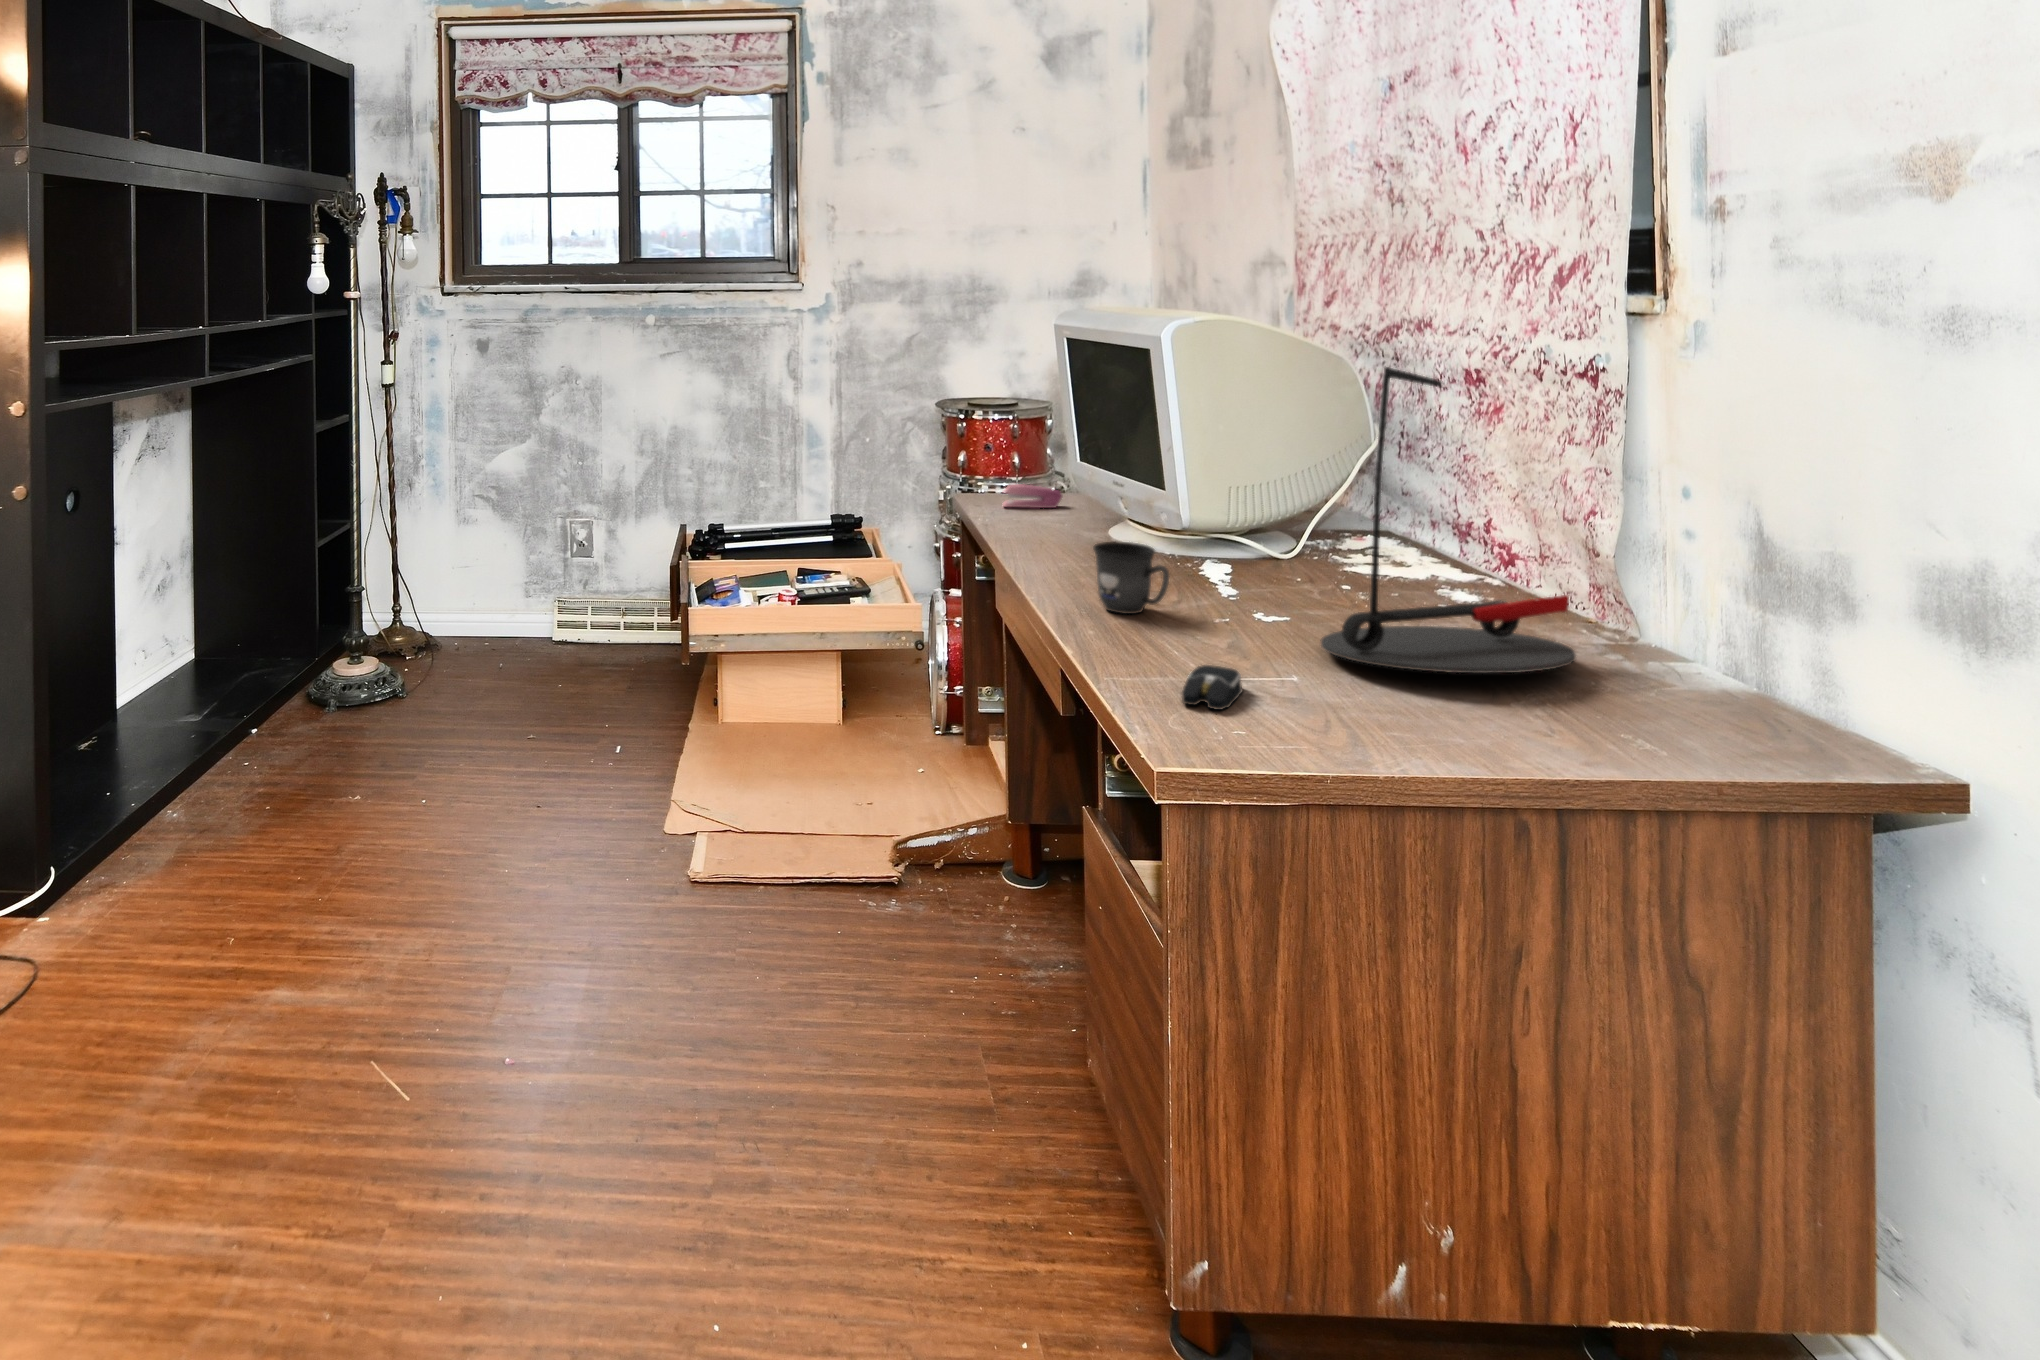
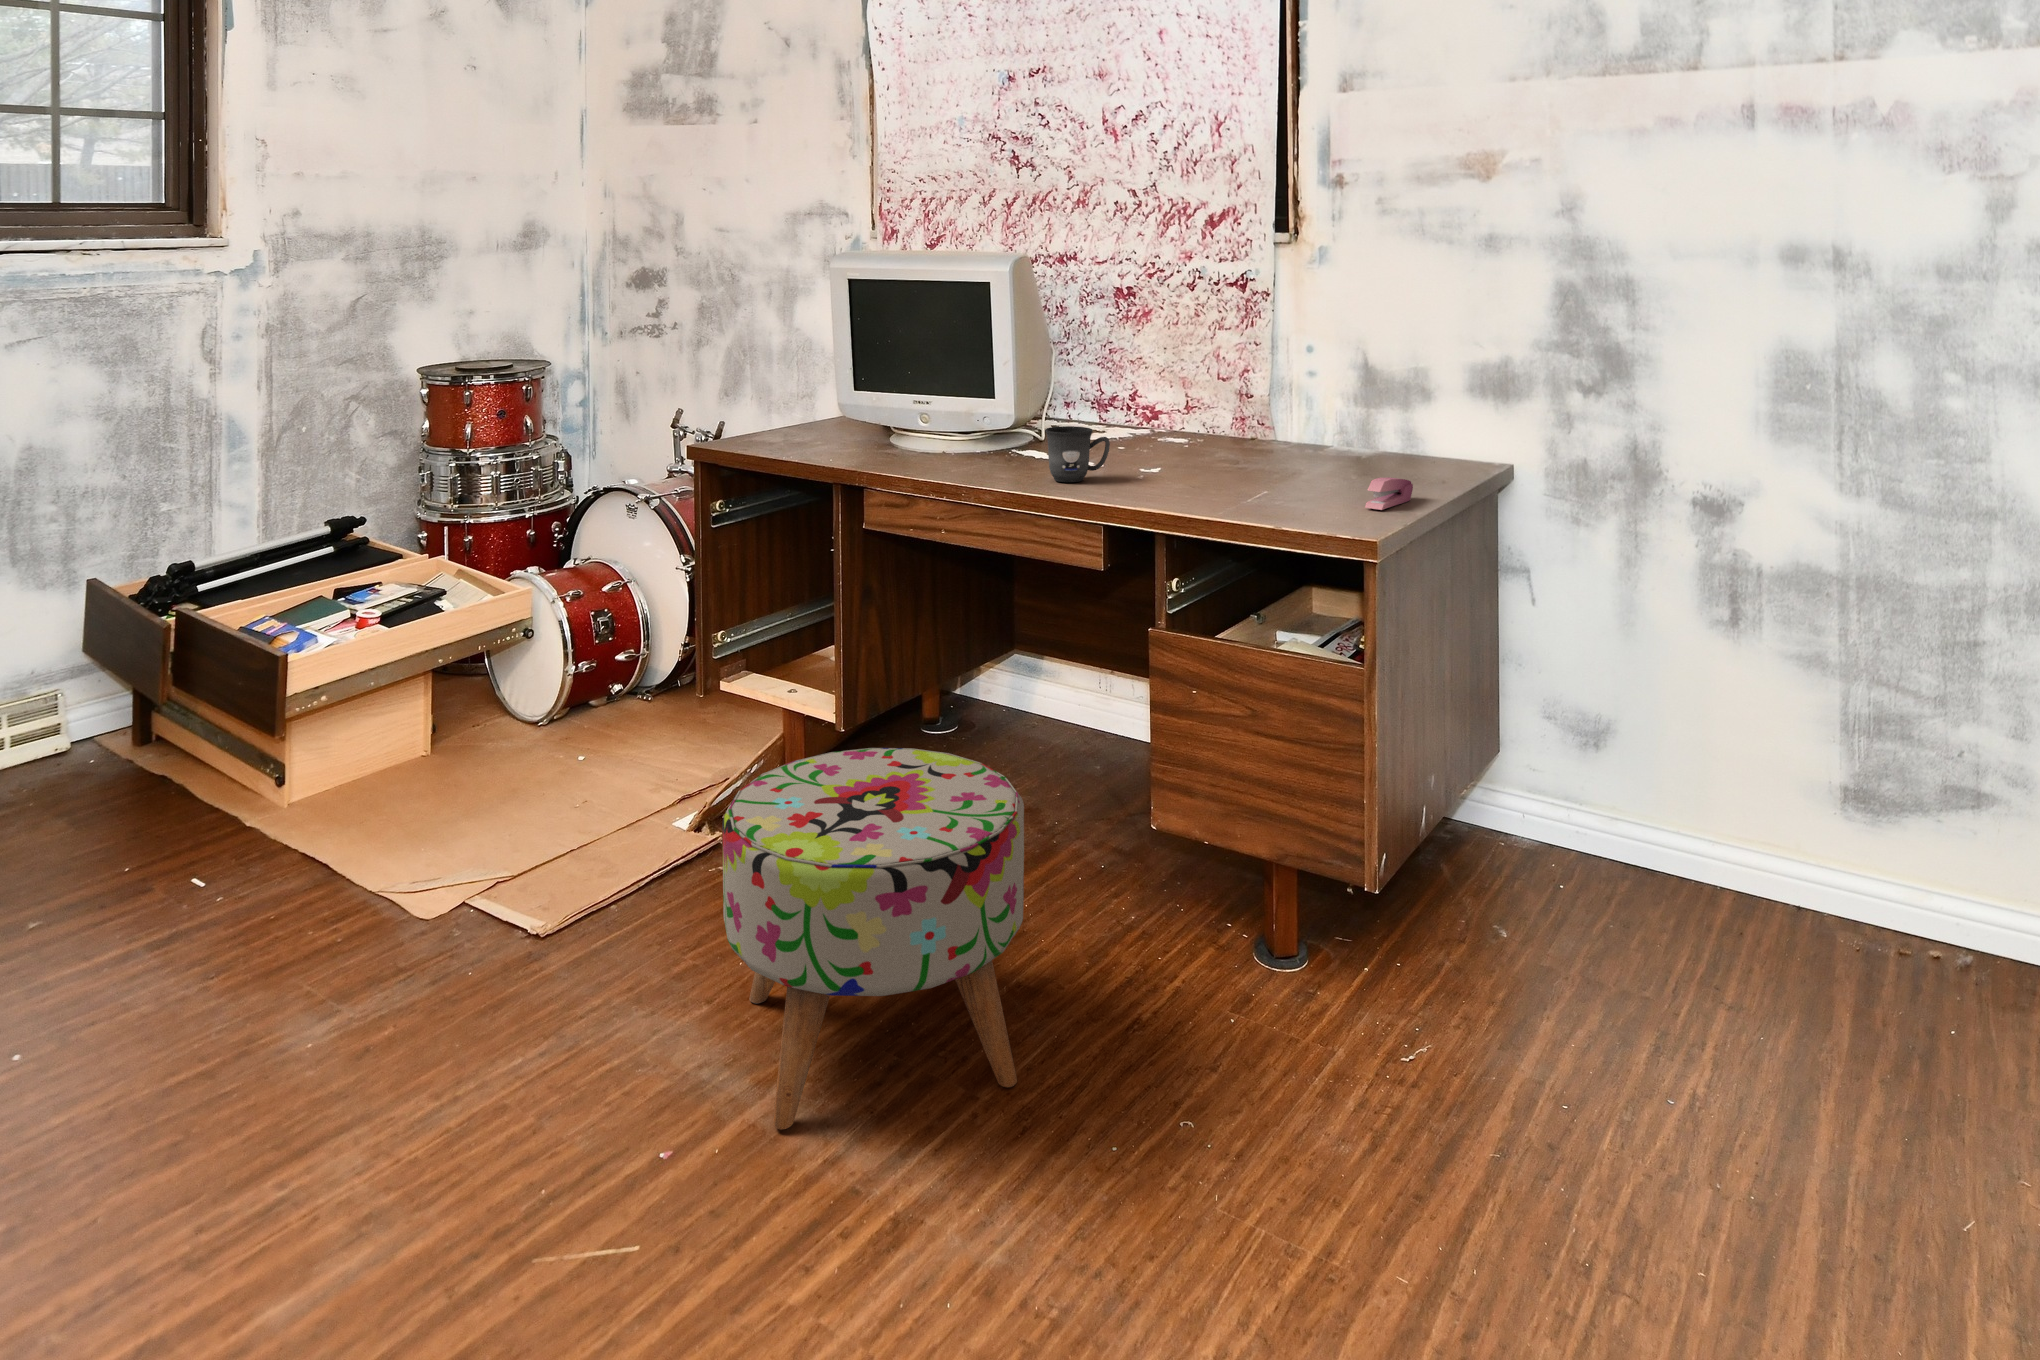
desk lamp: present [1321,367,1576,673] -> none [1207,271,1345,469]
stapler: present [1003,484,1062,508] -> present [1365,477,1413,510]
computer mouse: present [1182,665,1242,710] -> none [1237,482,1293,507]
ottoman: none [568,799,867,1184] -> present [722,748,1024,1129]

